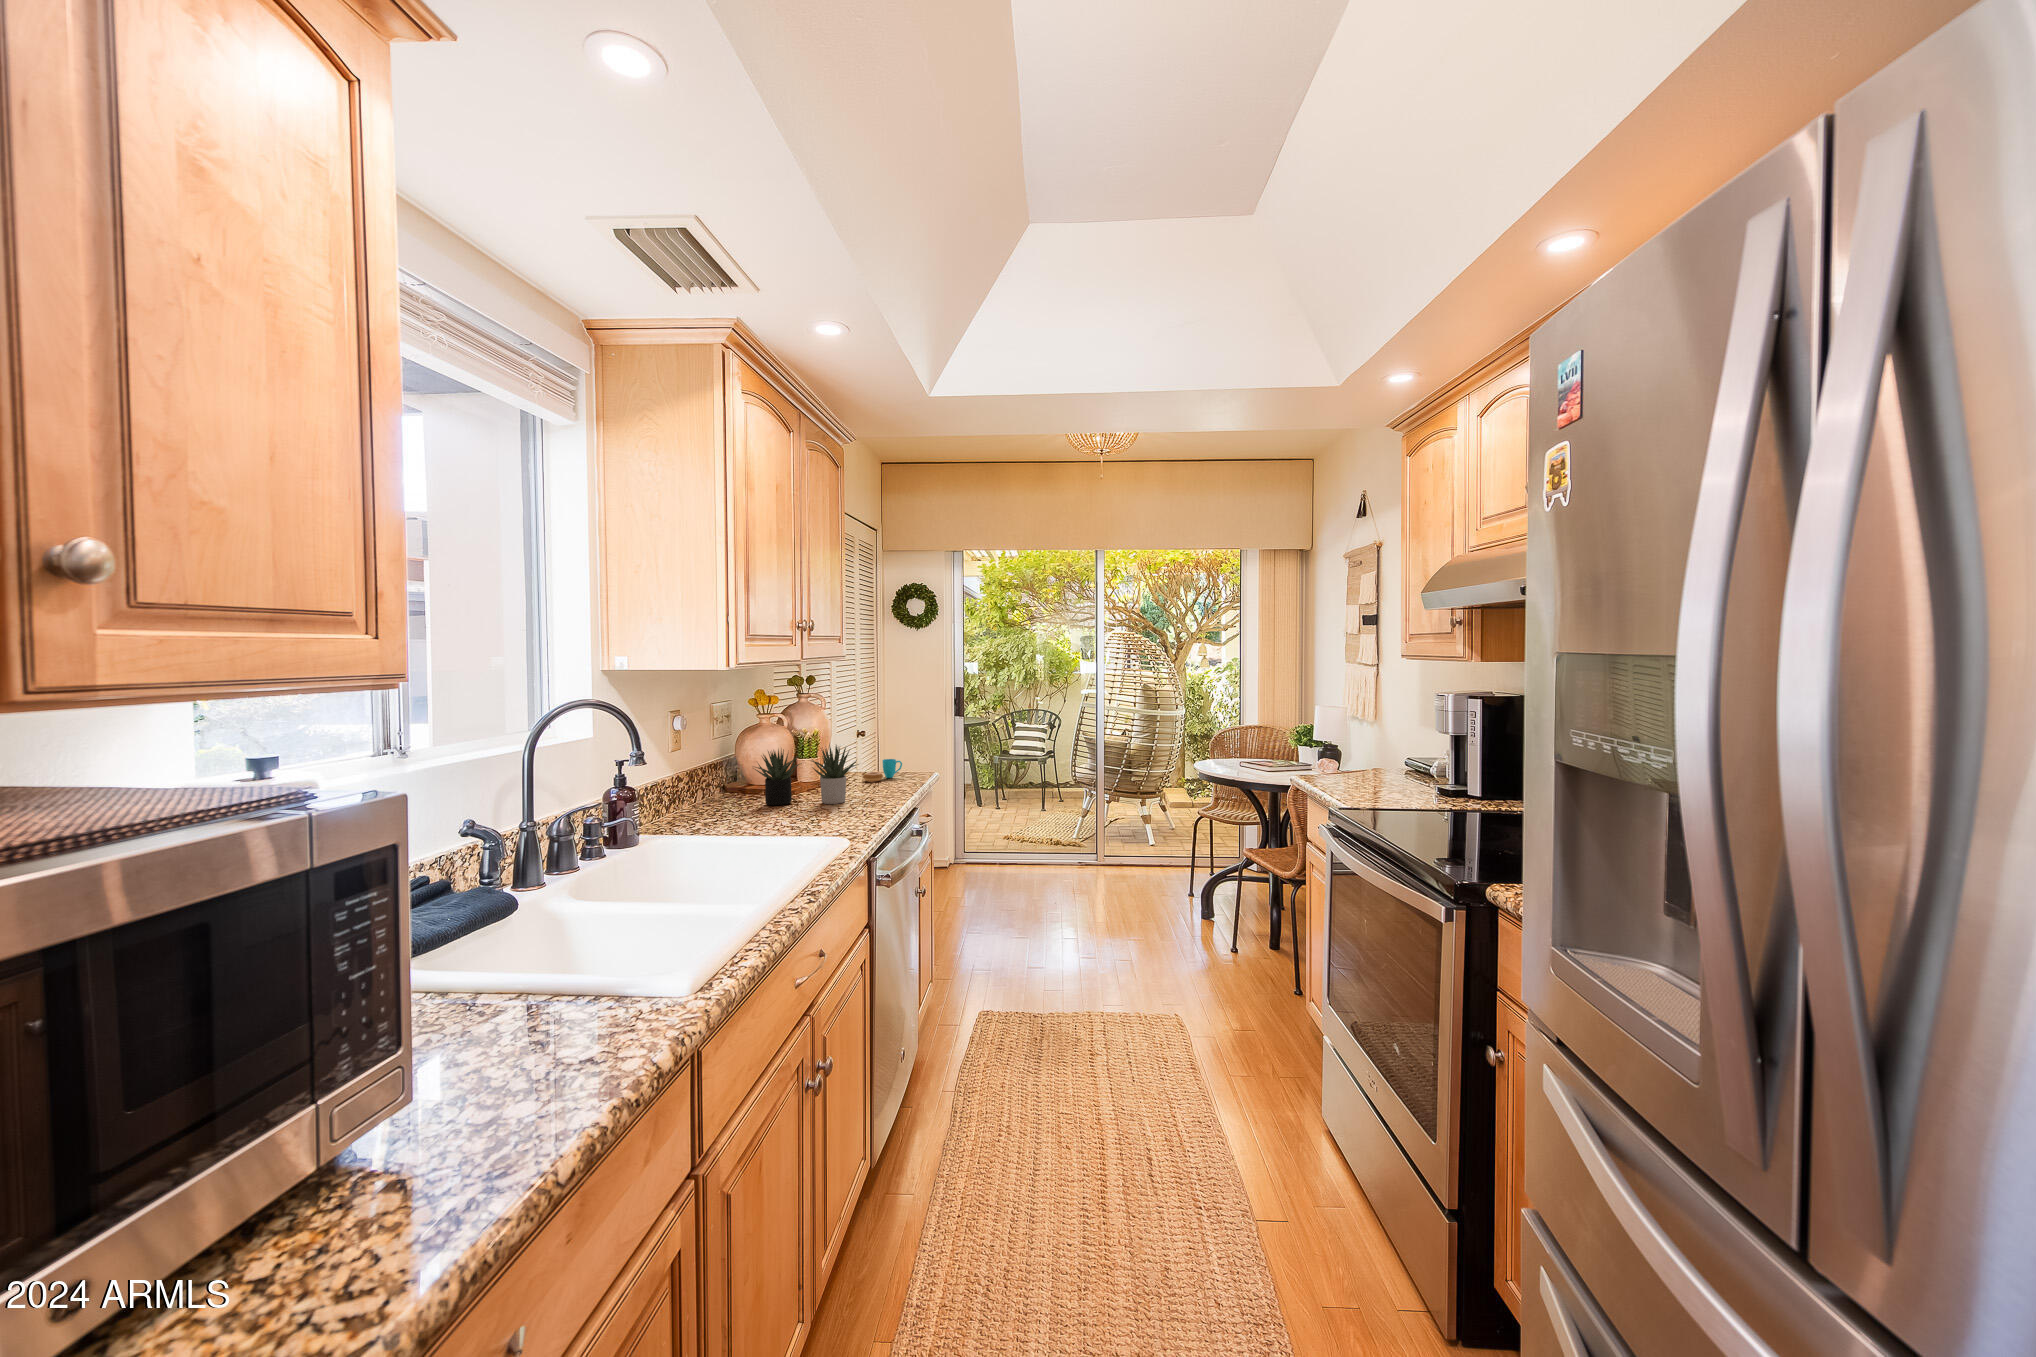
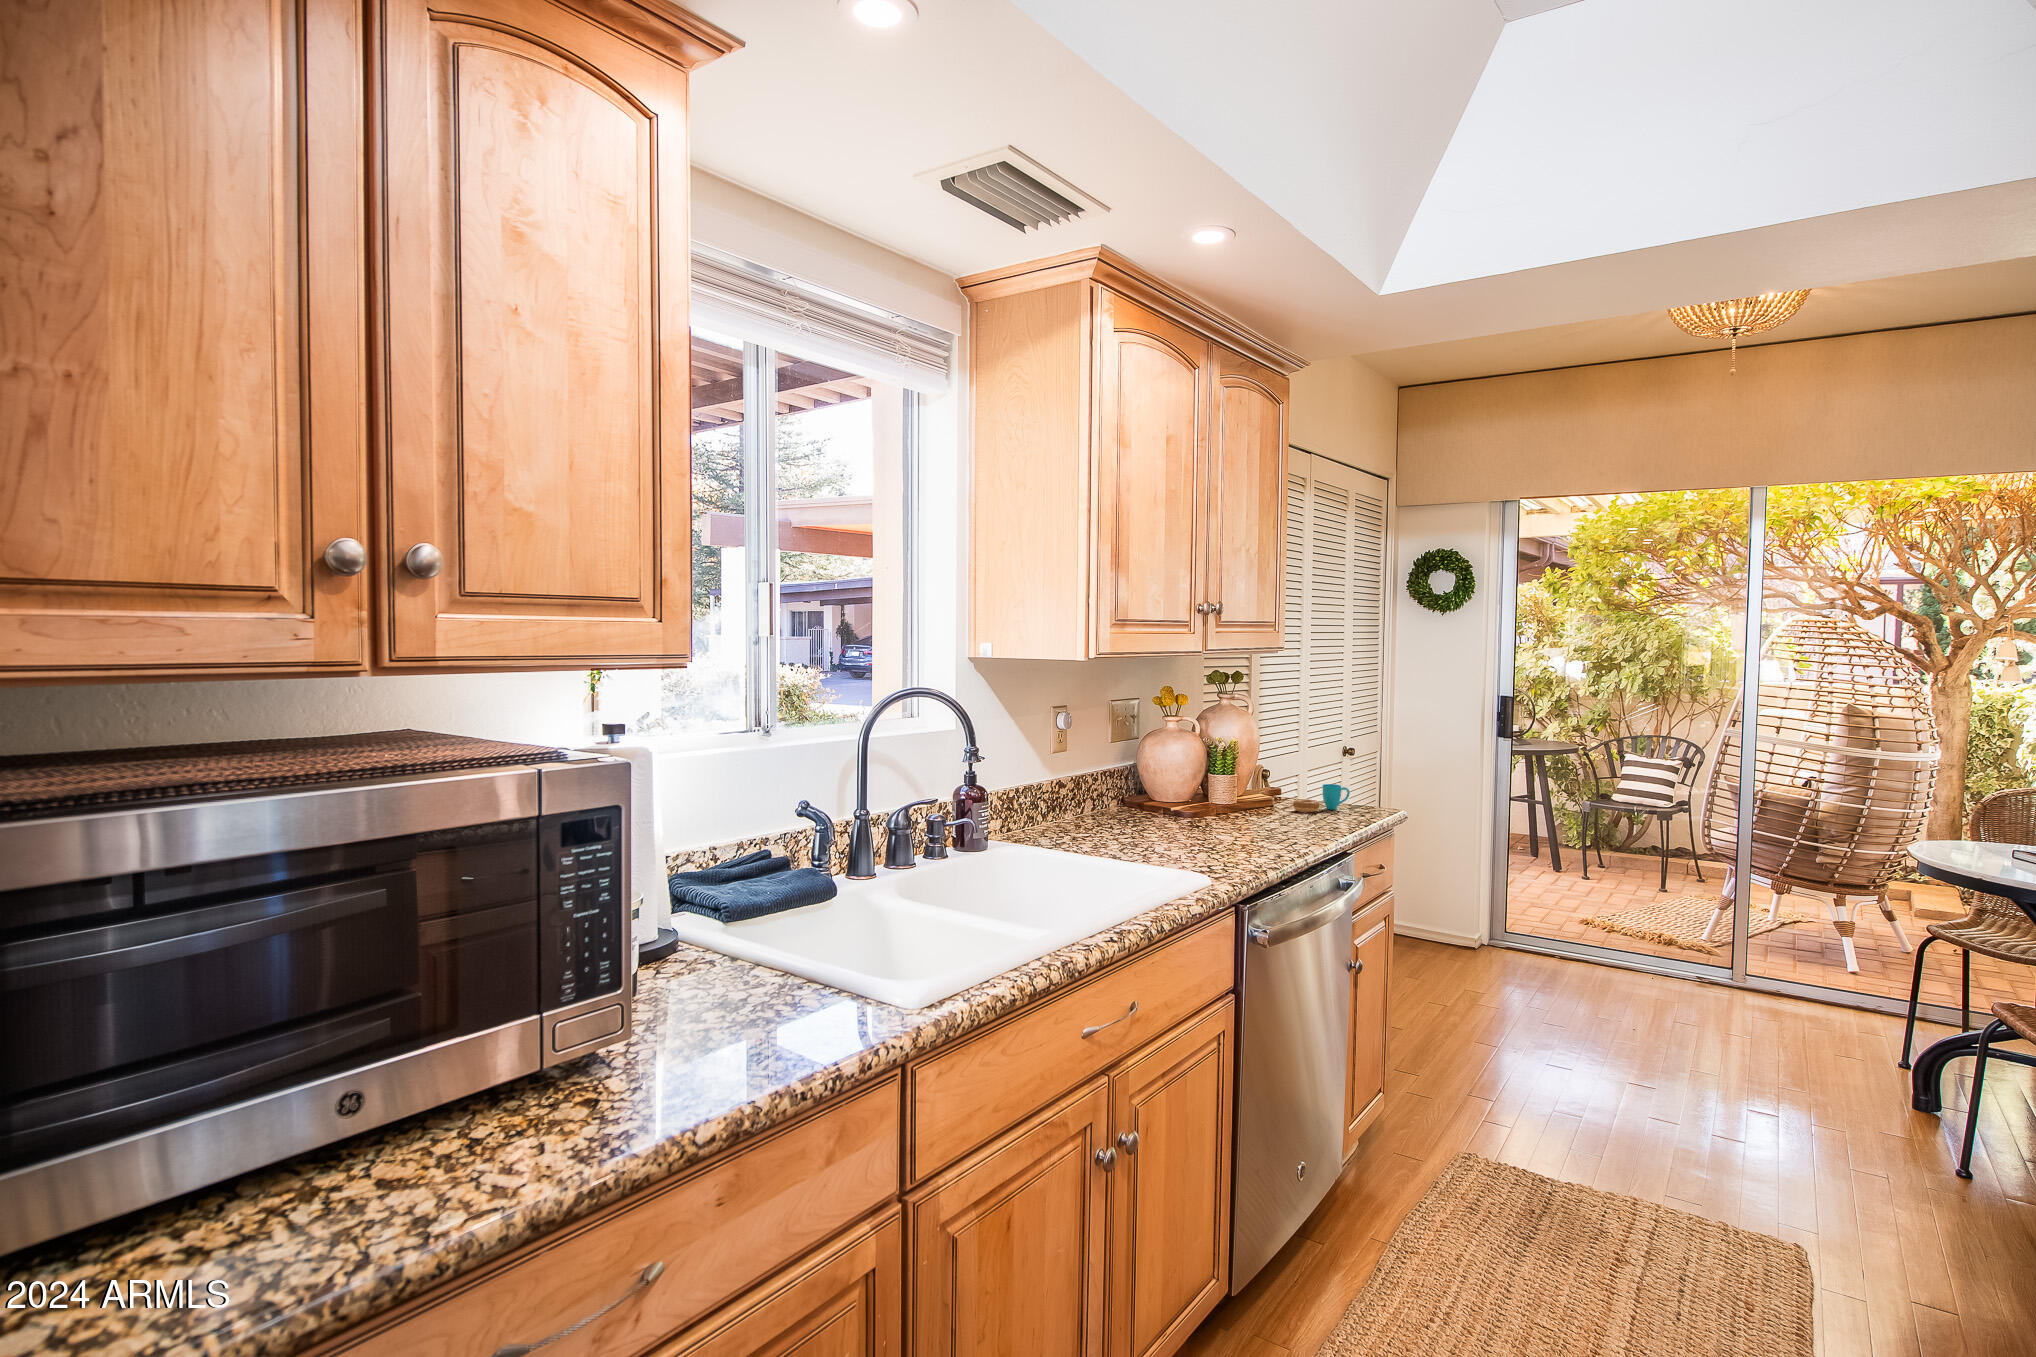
succulent plant: present [755,745,859,805] -> none [1136,754,1266,834]

